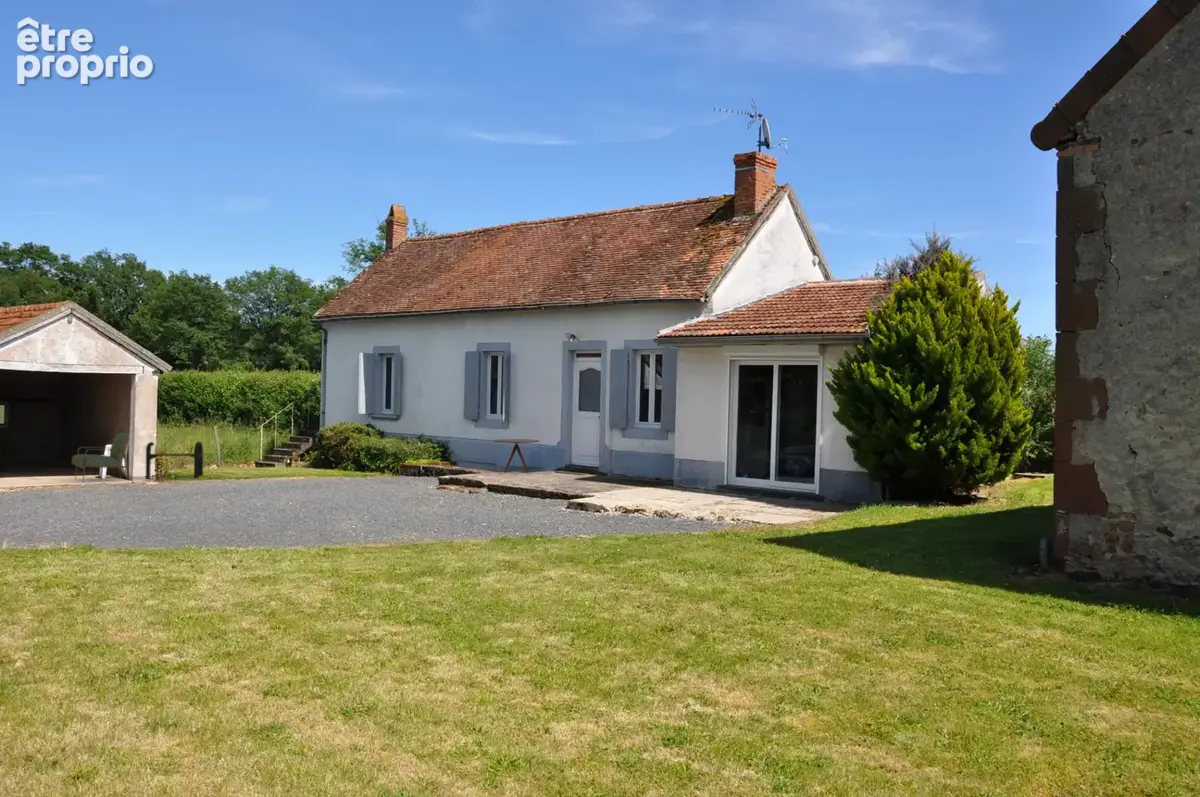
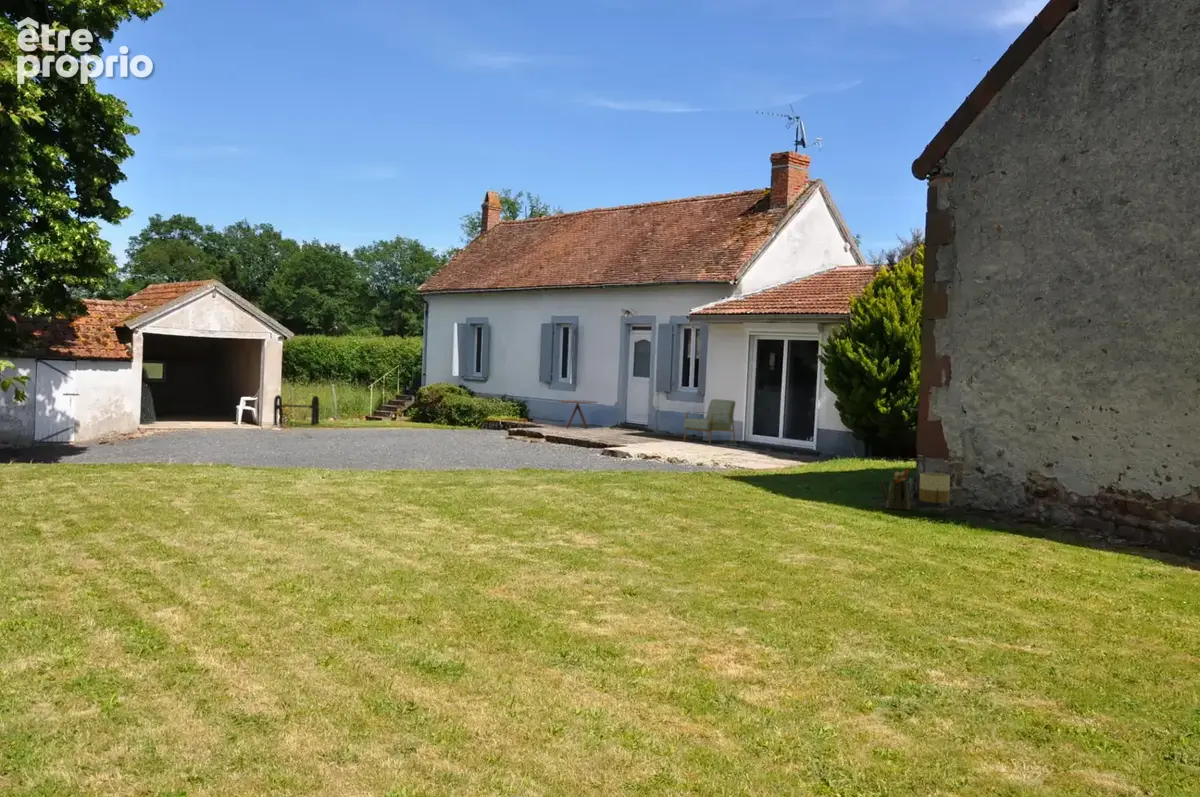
chair: present [72,433,129,479] -> present [684,399,735,443]
watering can: none [1011,528,1063,585] -> present [879,469,910,510]
planter: none [1076,535,1121,596] -> present [919,473,950,505]

